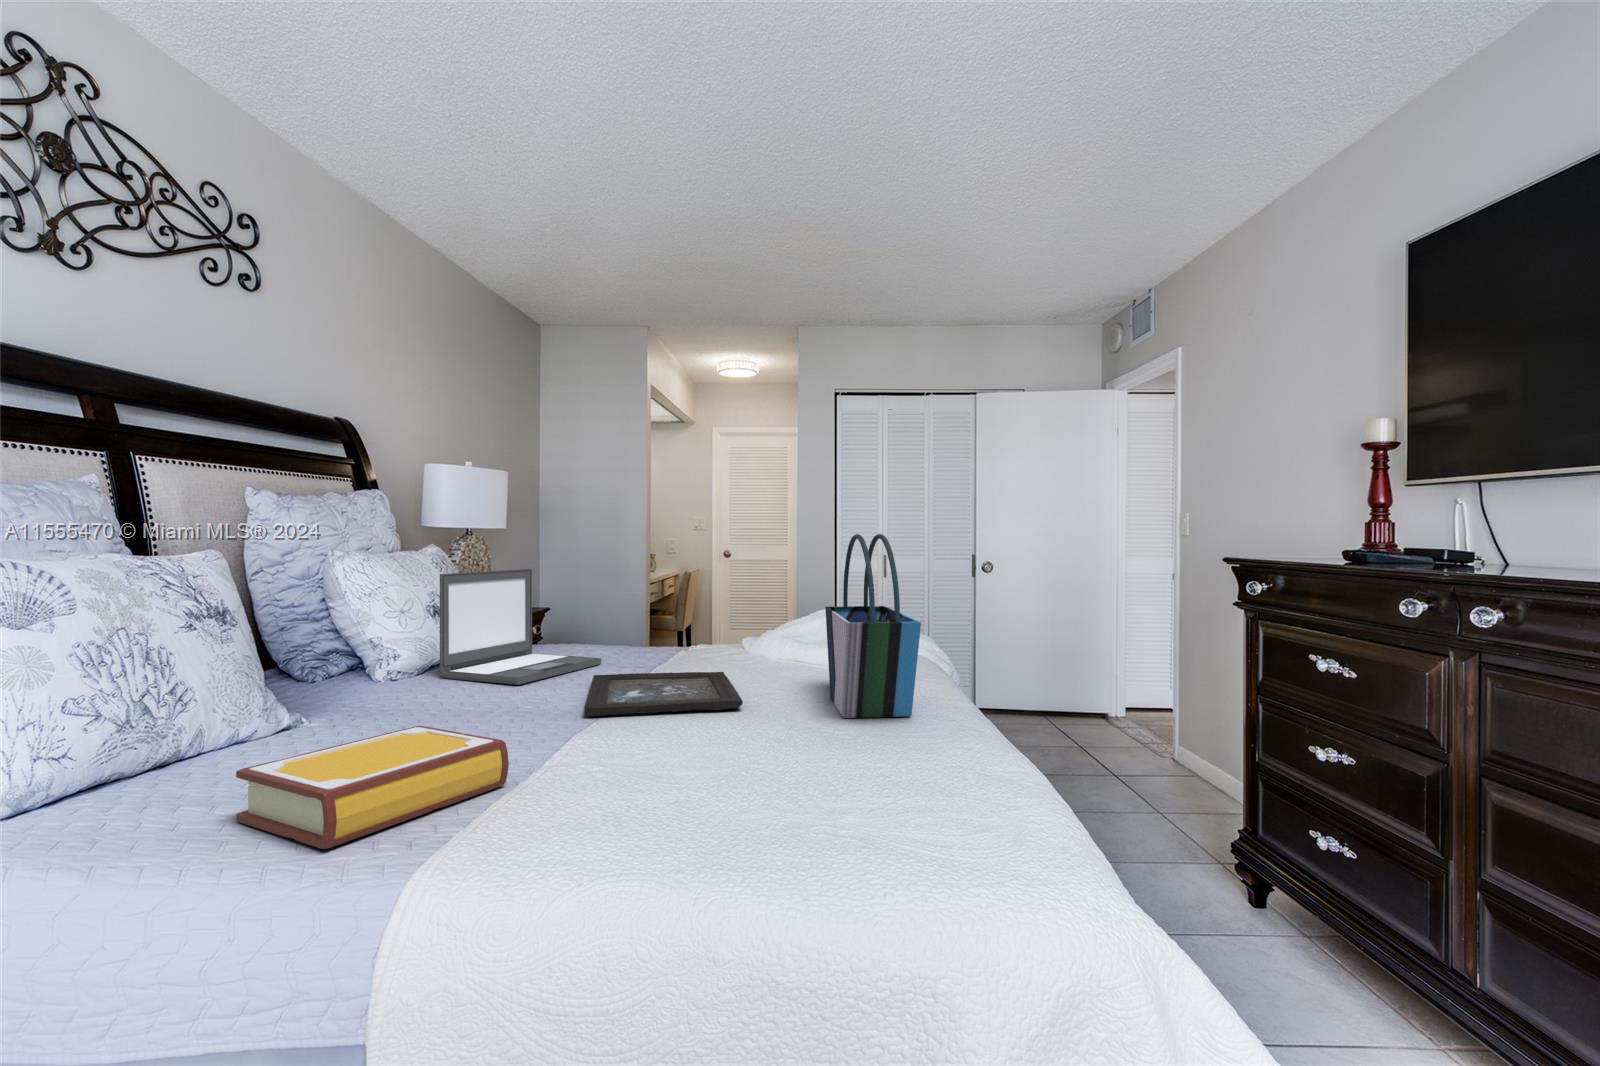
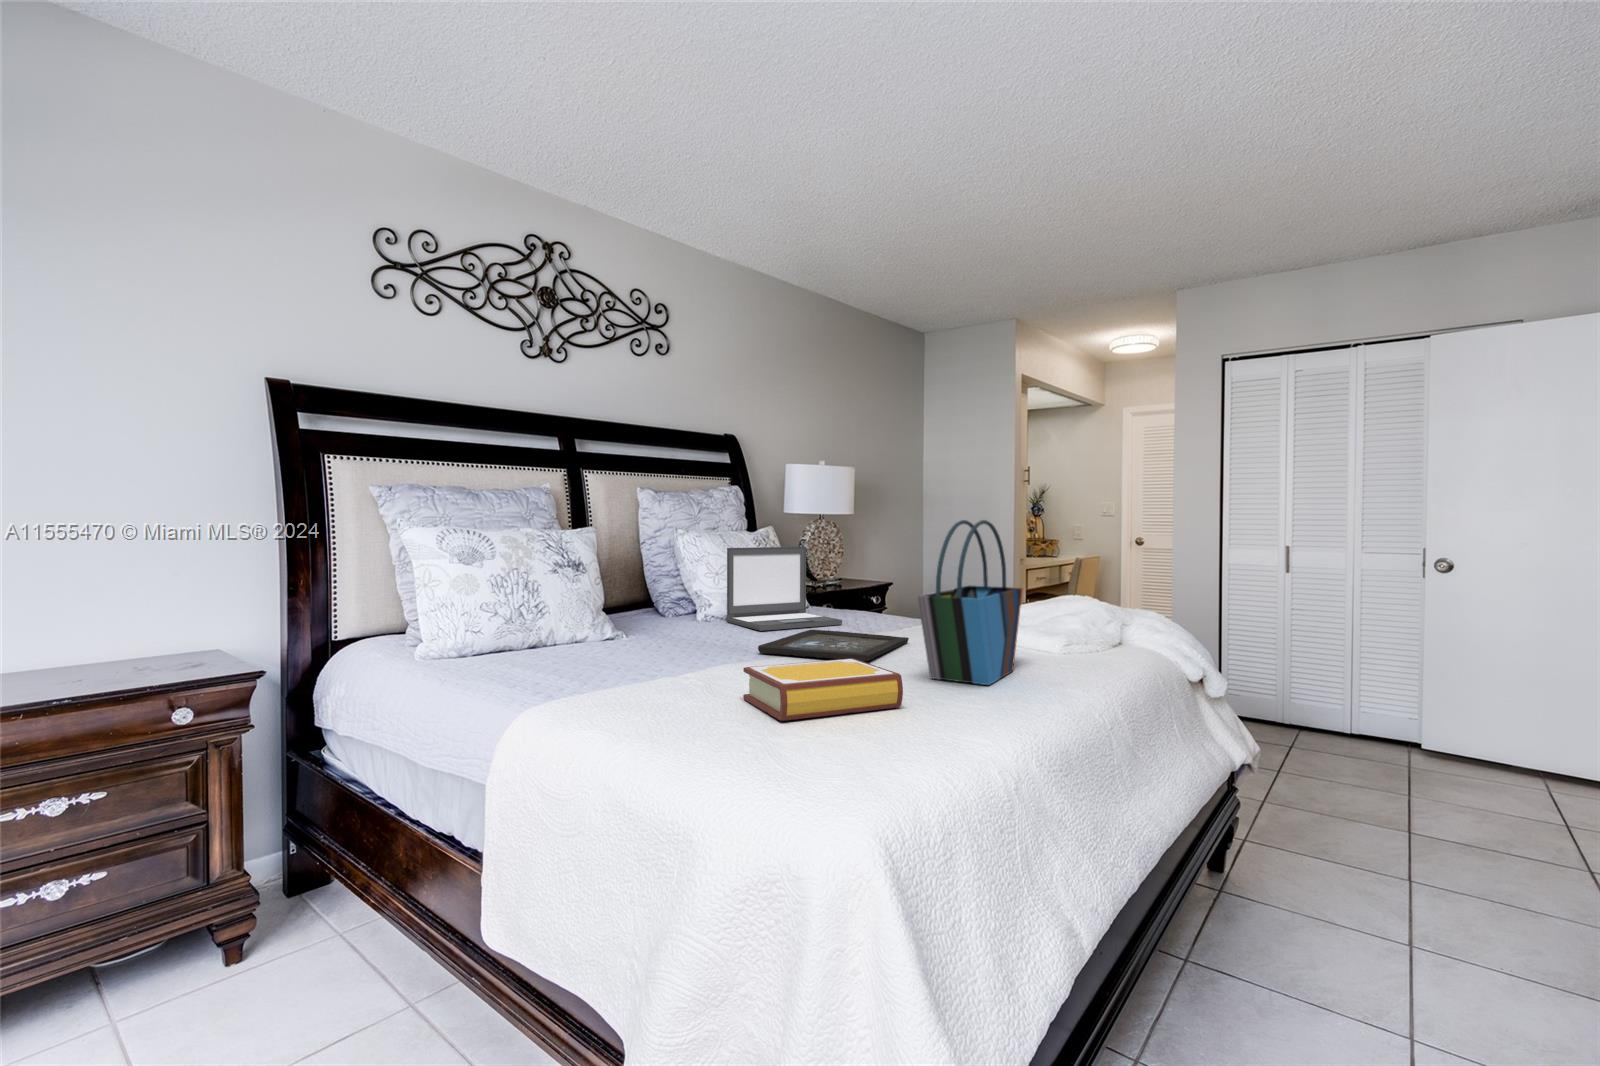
book: present [236,726,509,849] -> present [743,658,903,721]

